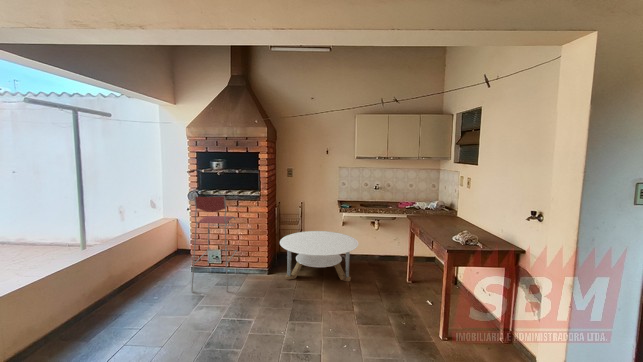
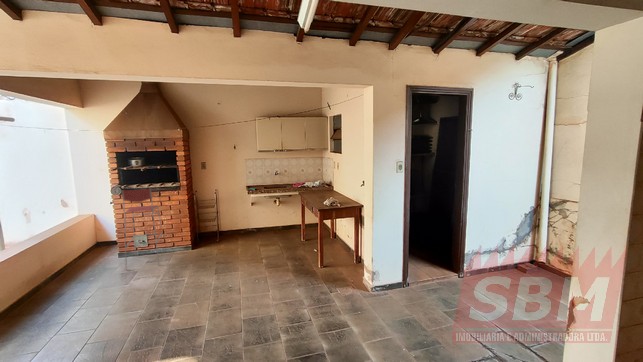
round table: present [280,231,358,281] -> none [200,212,265,251]

